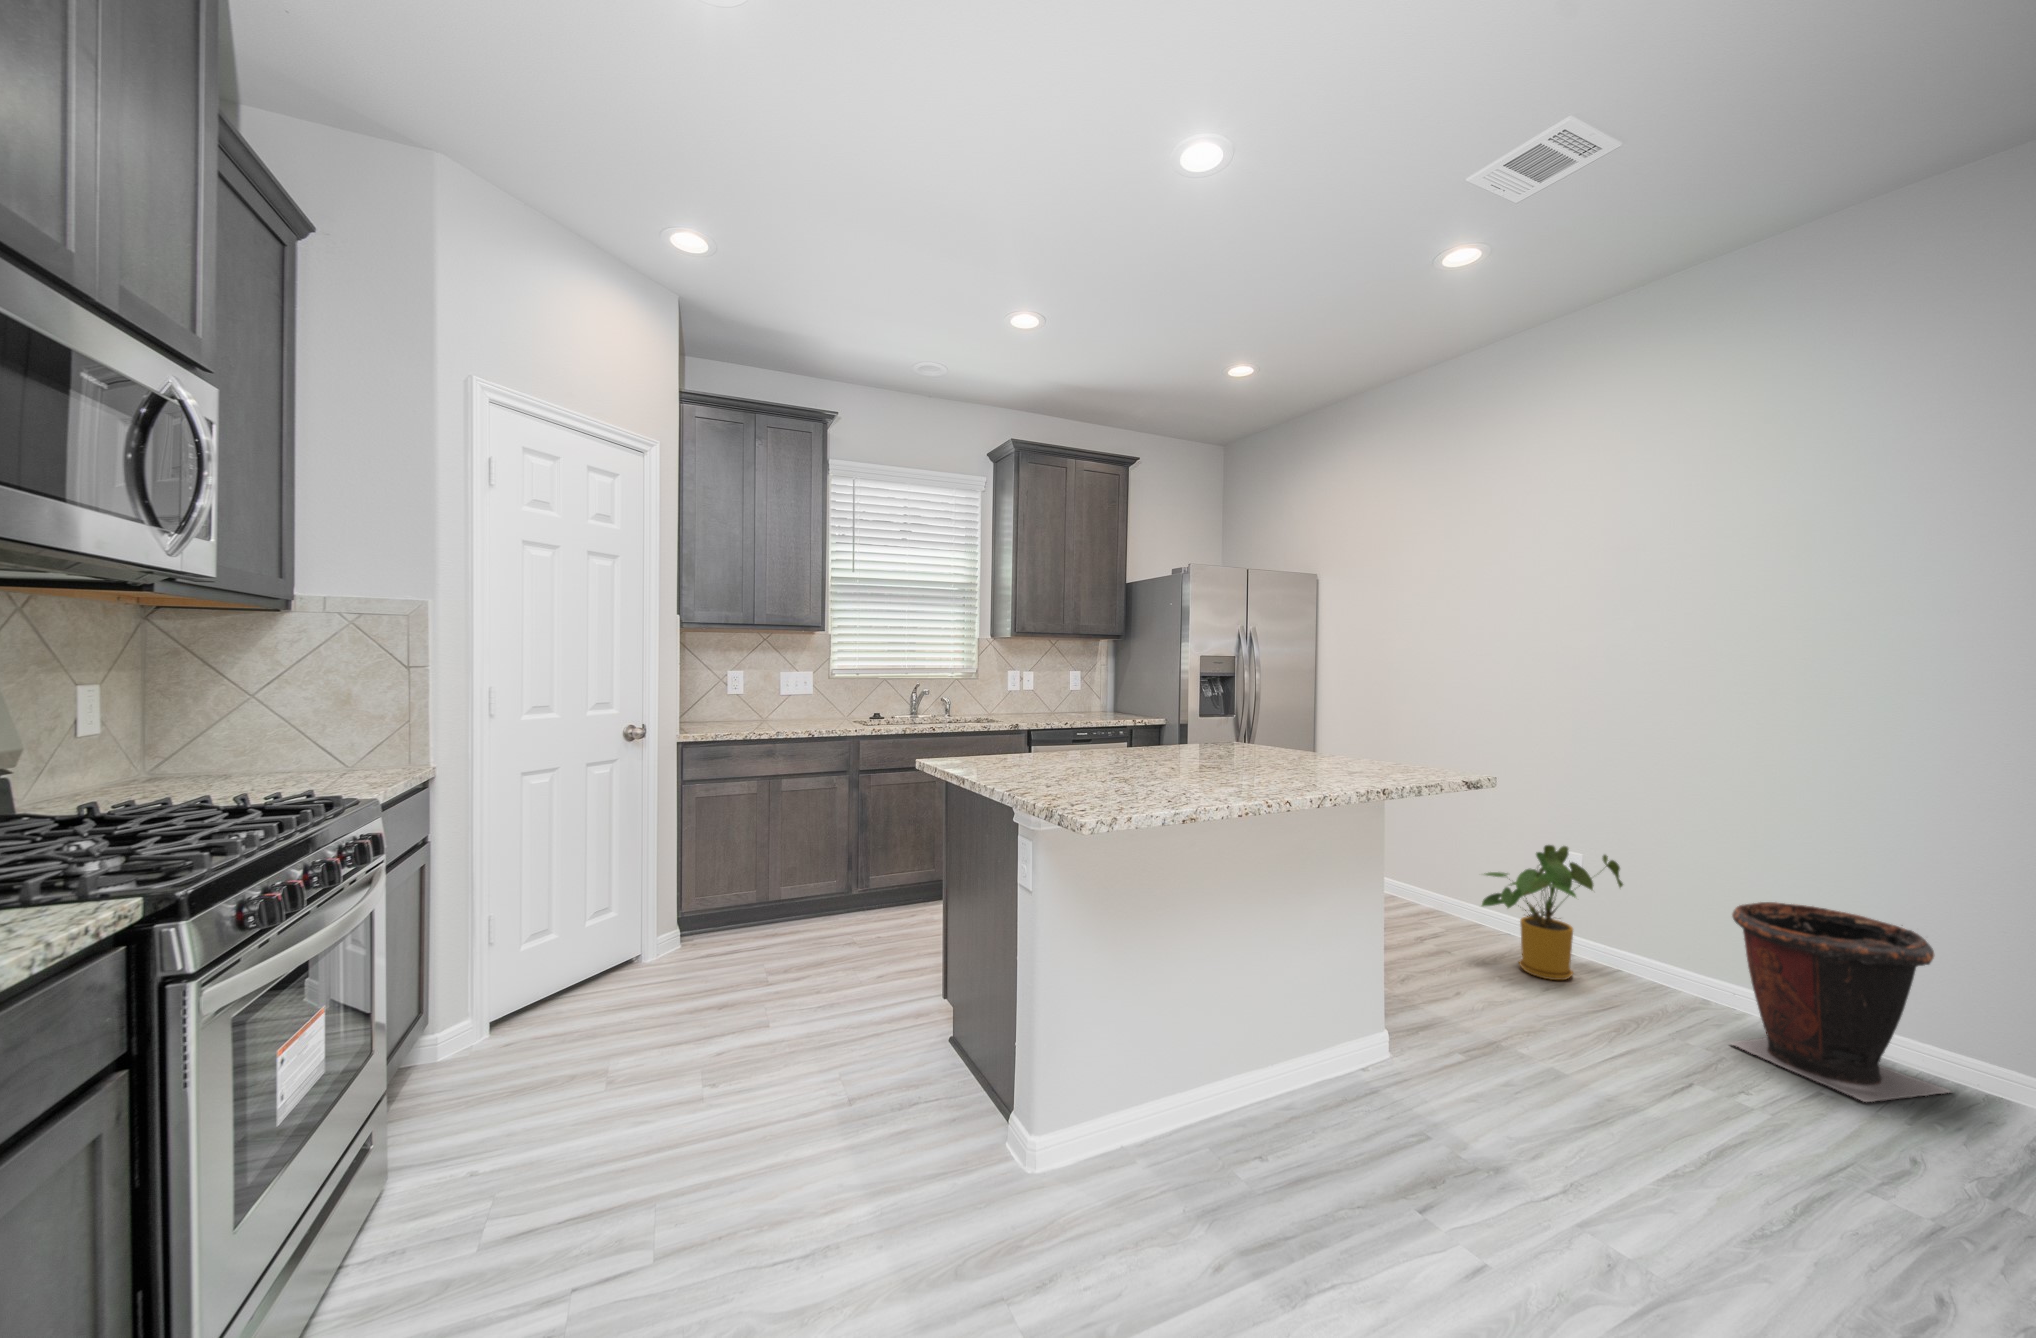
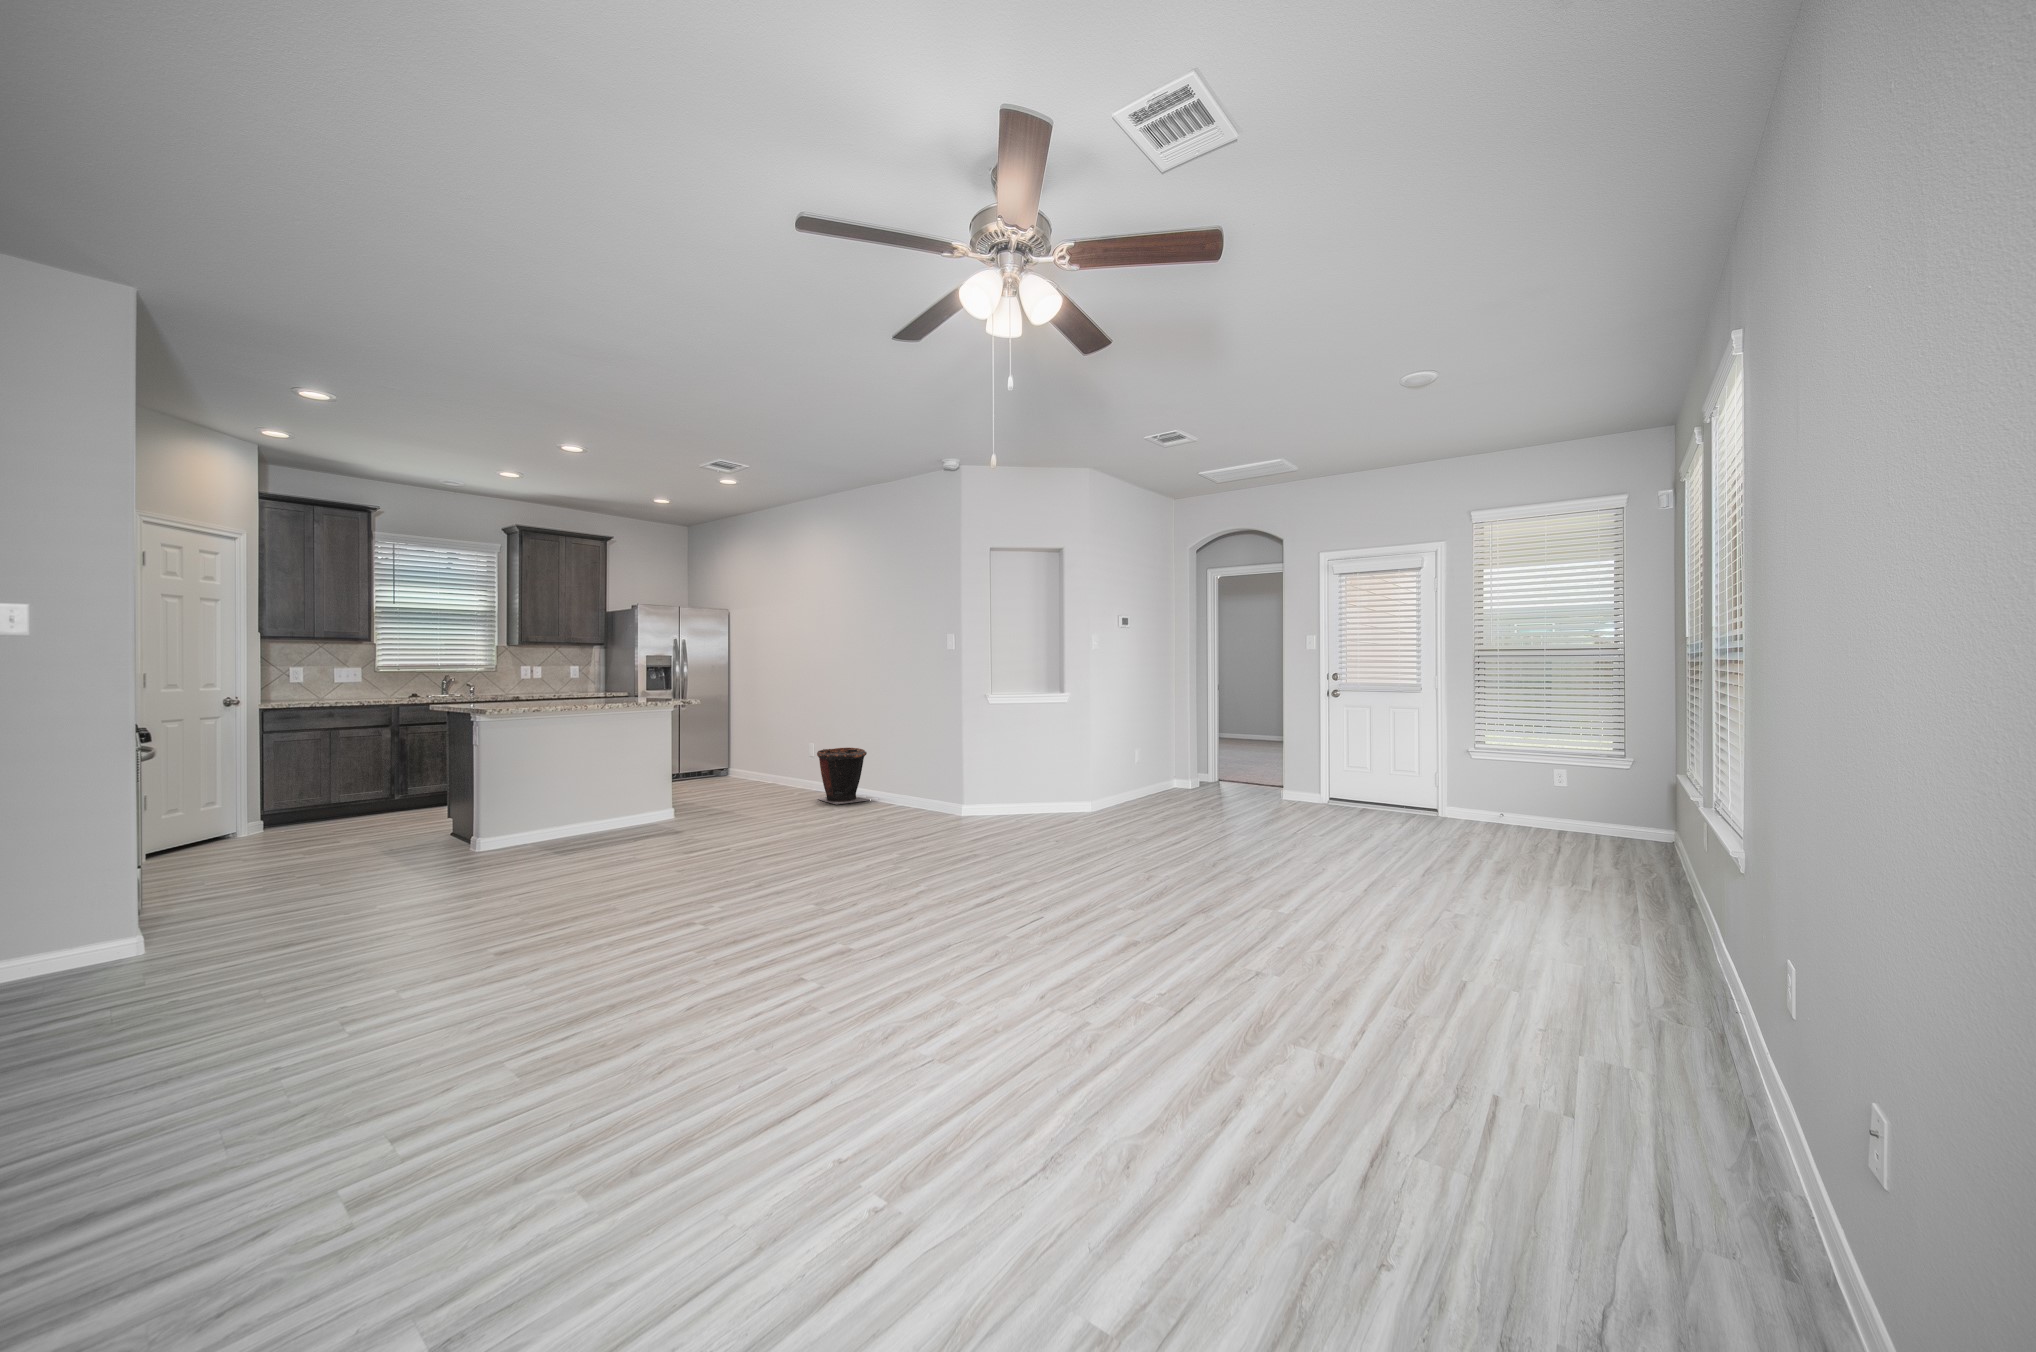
house plant: present [1482,845,1623,980] -> none [754,738,812,792]

